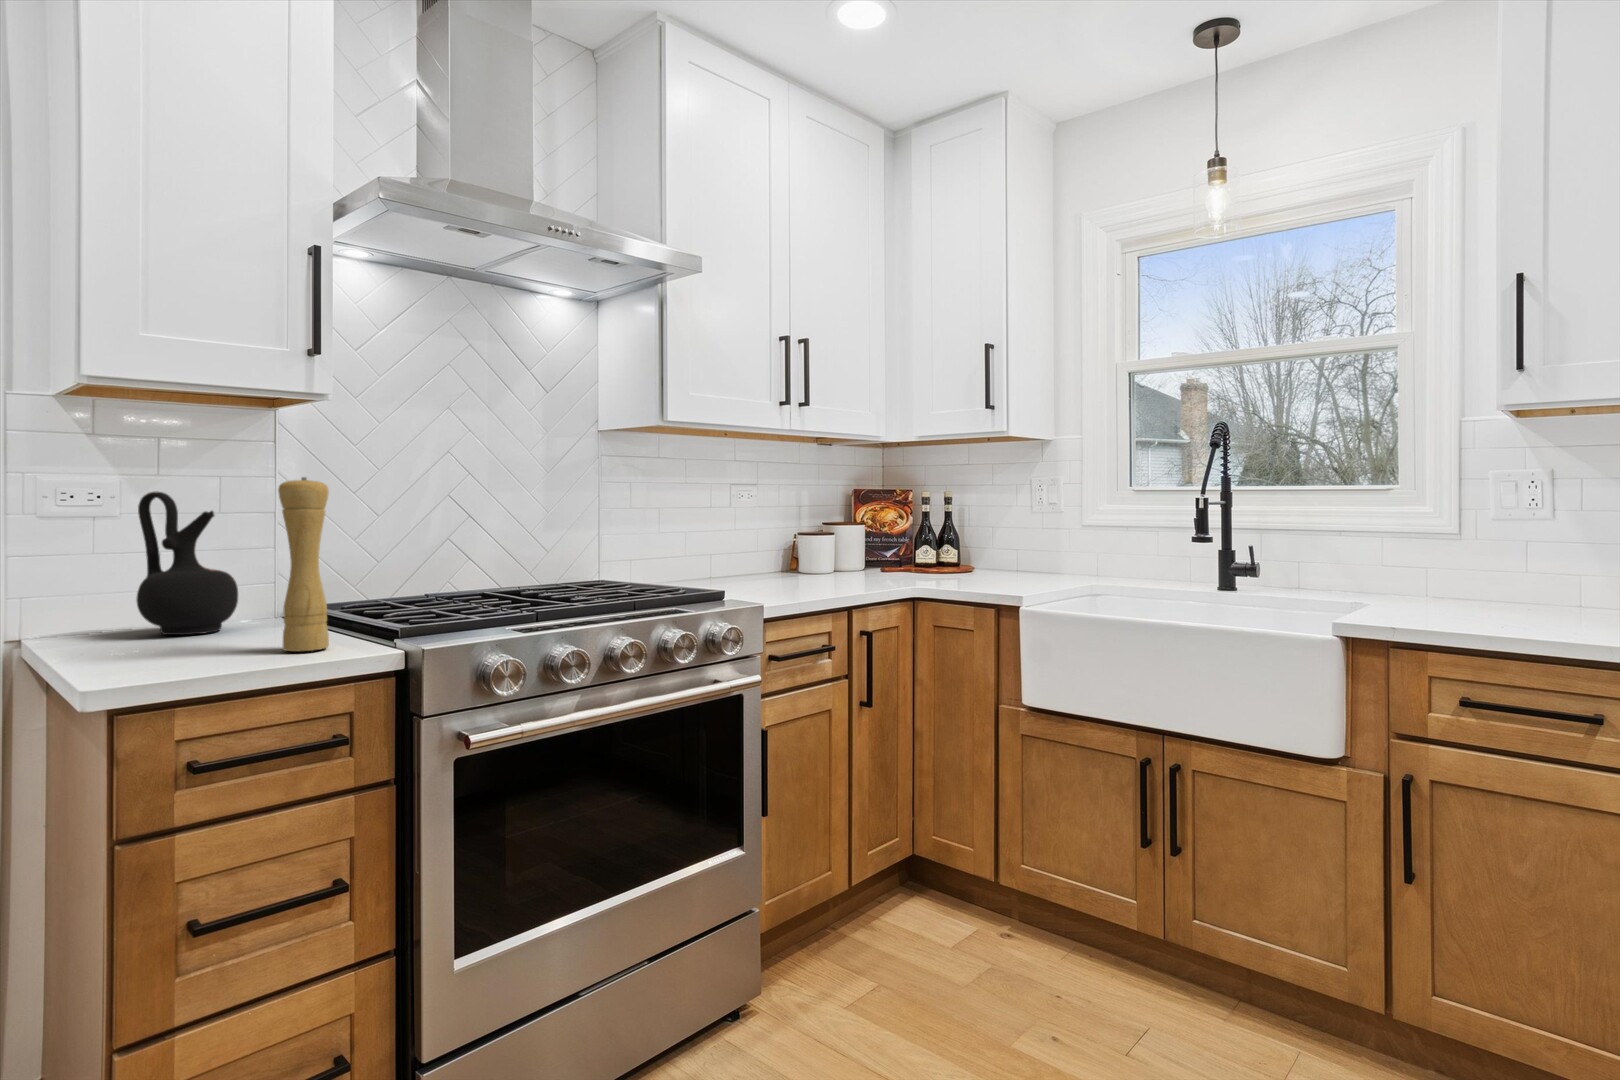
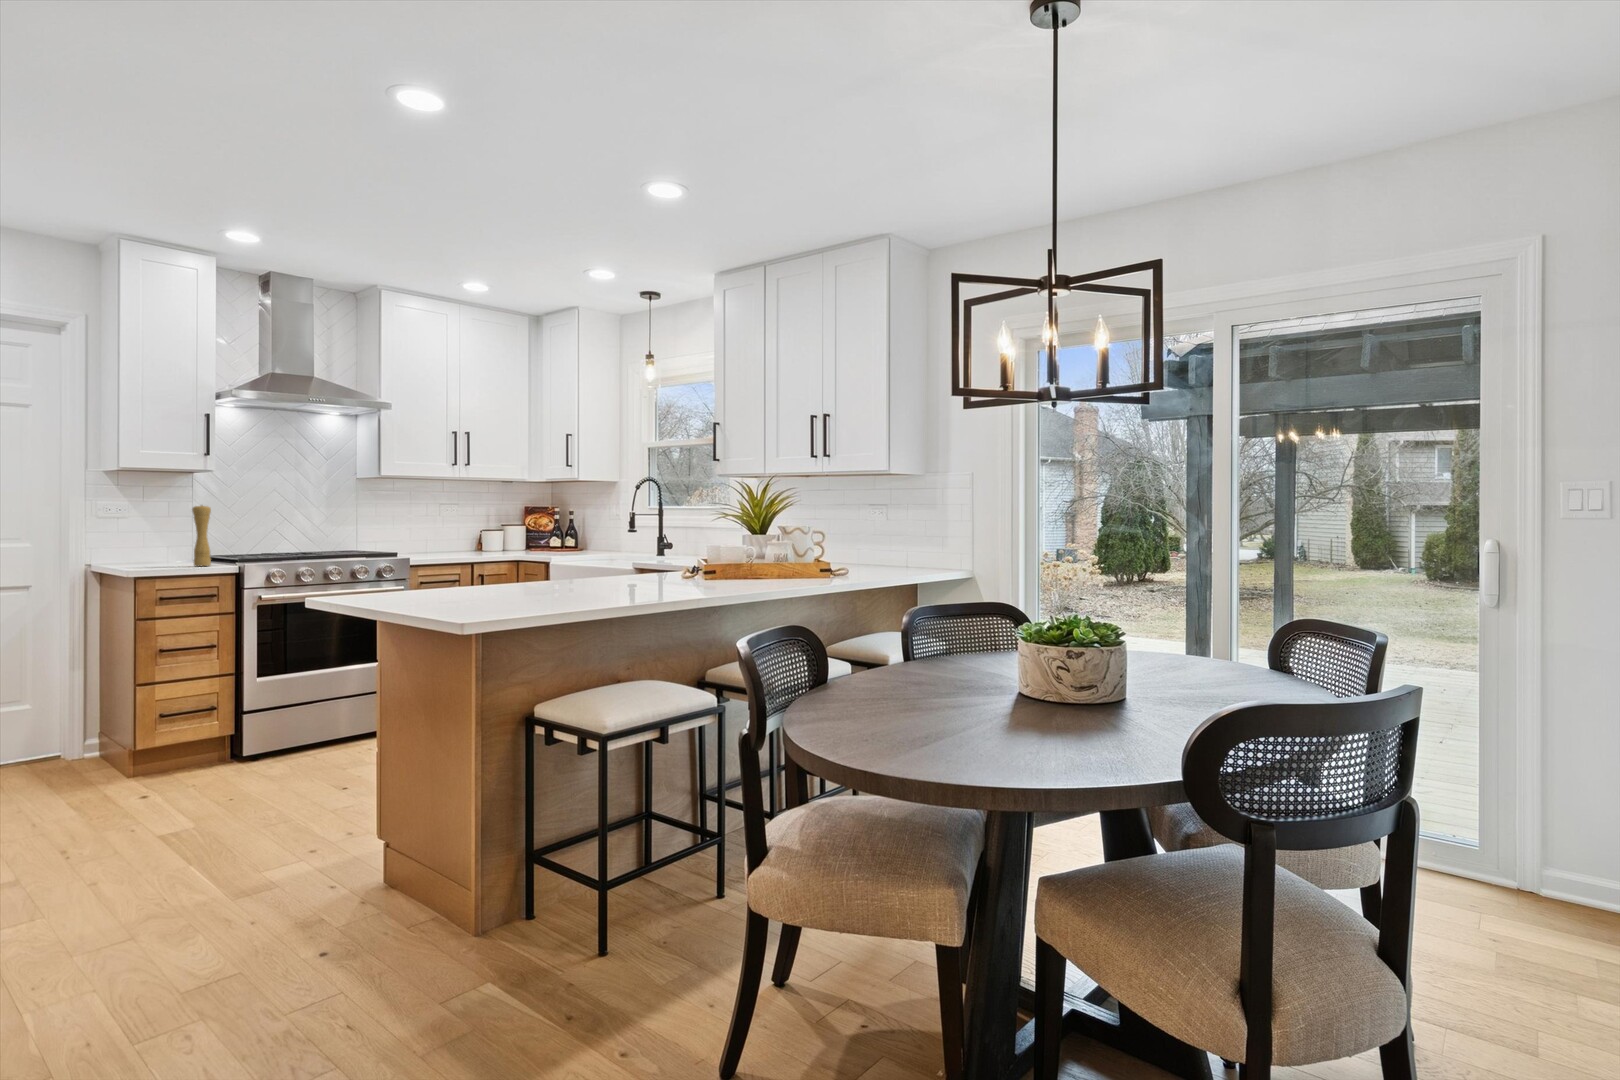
ceramic jug: present [137,492,238,635] -> none [139,510,179,565]

